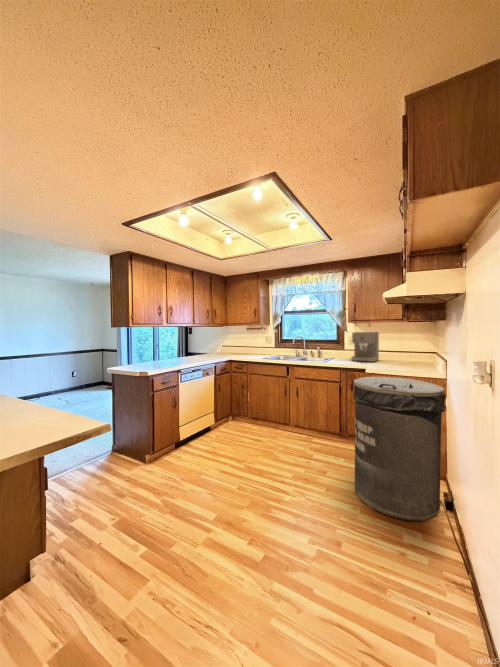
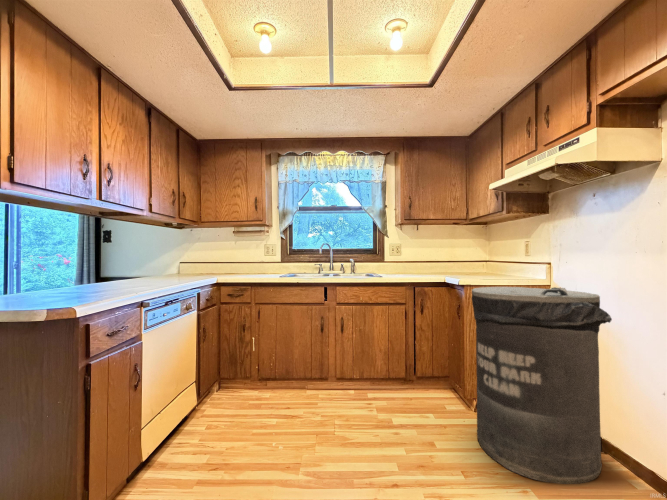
coffee maker: present [352,332,379,362] -> none [401,236,433,275]

